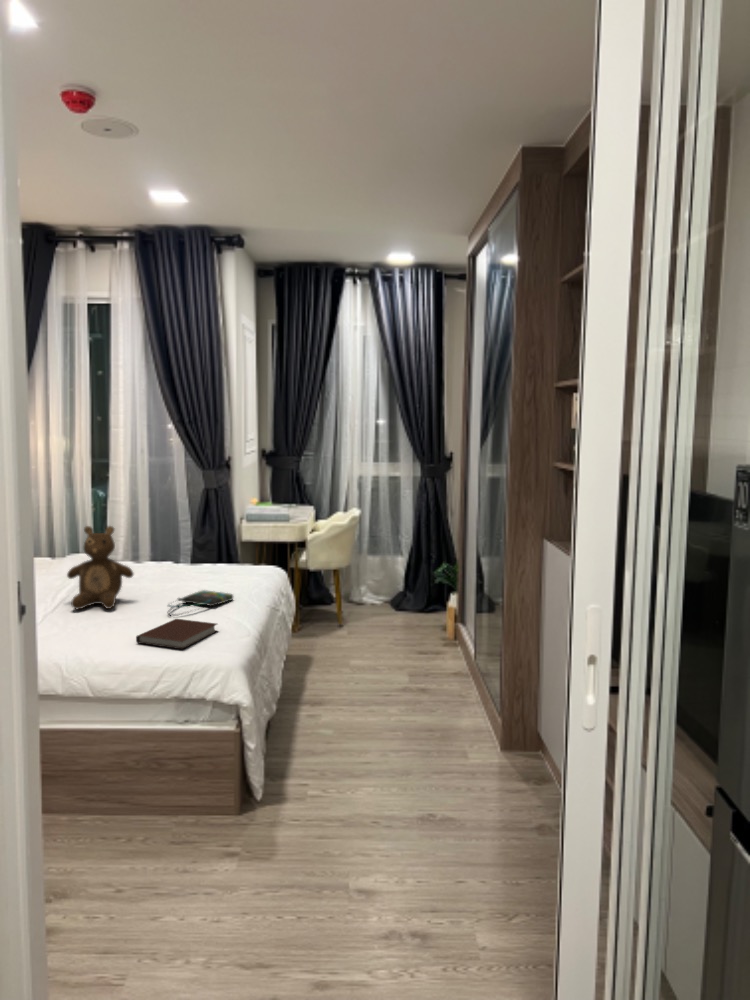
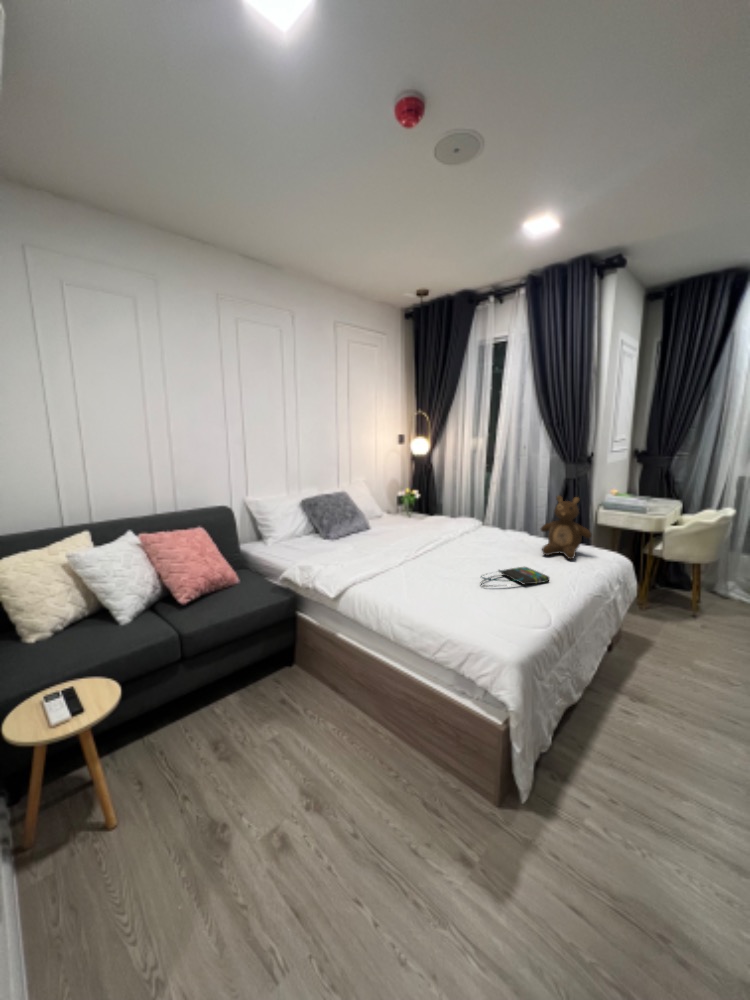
teddy bear: present [67,526,133,609] -> present [541,496,592,559]
notebook: present [136,619,217,649] -> none [433,591,512,626]

